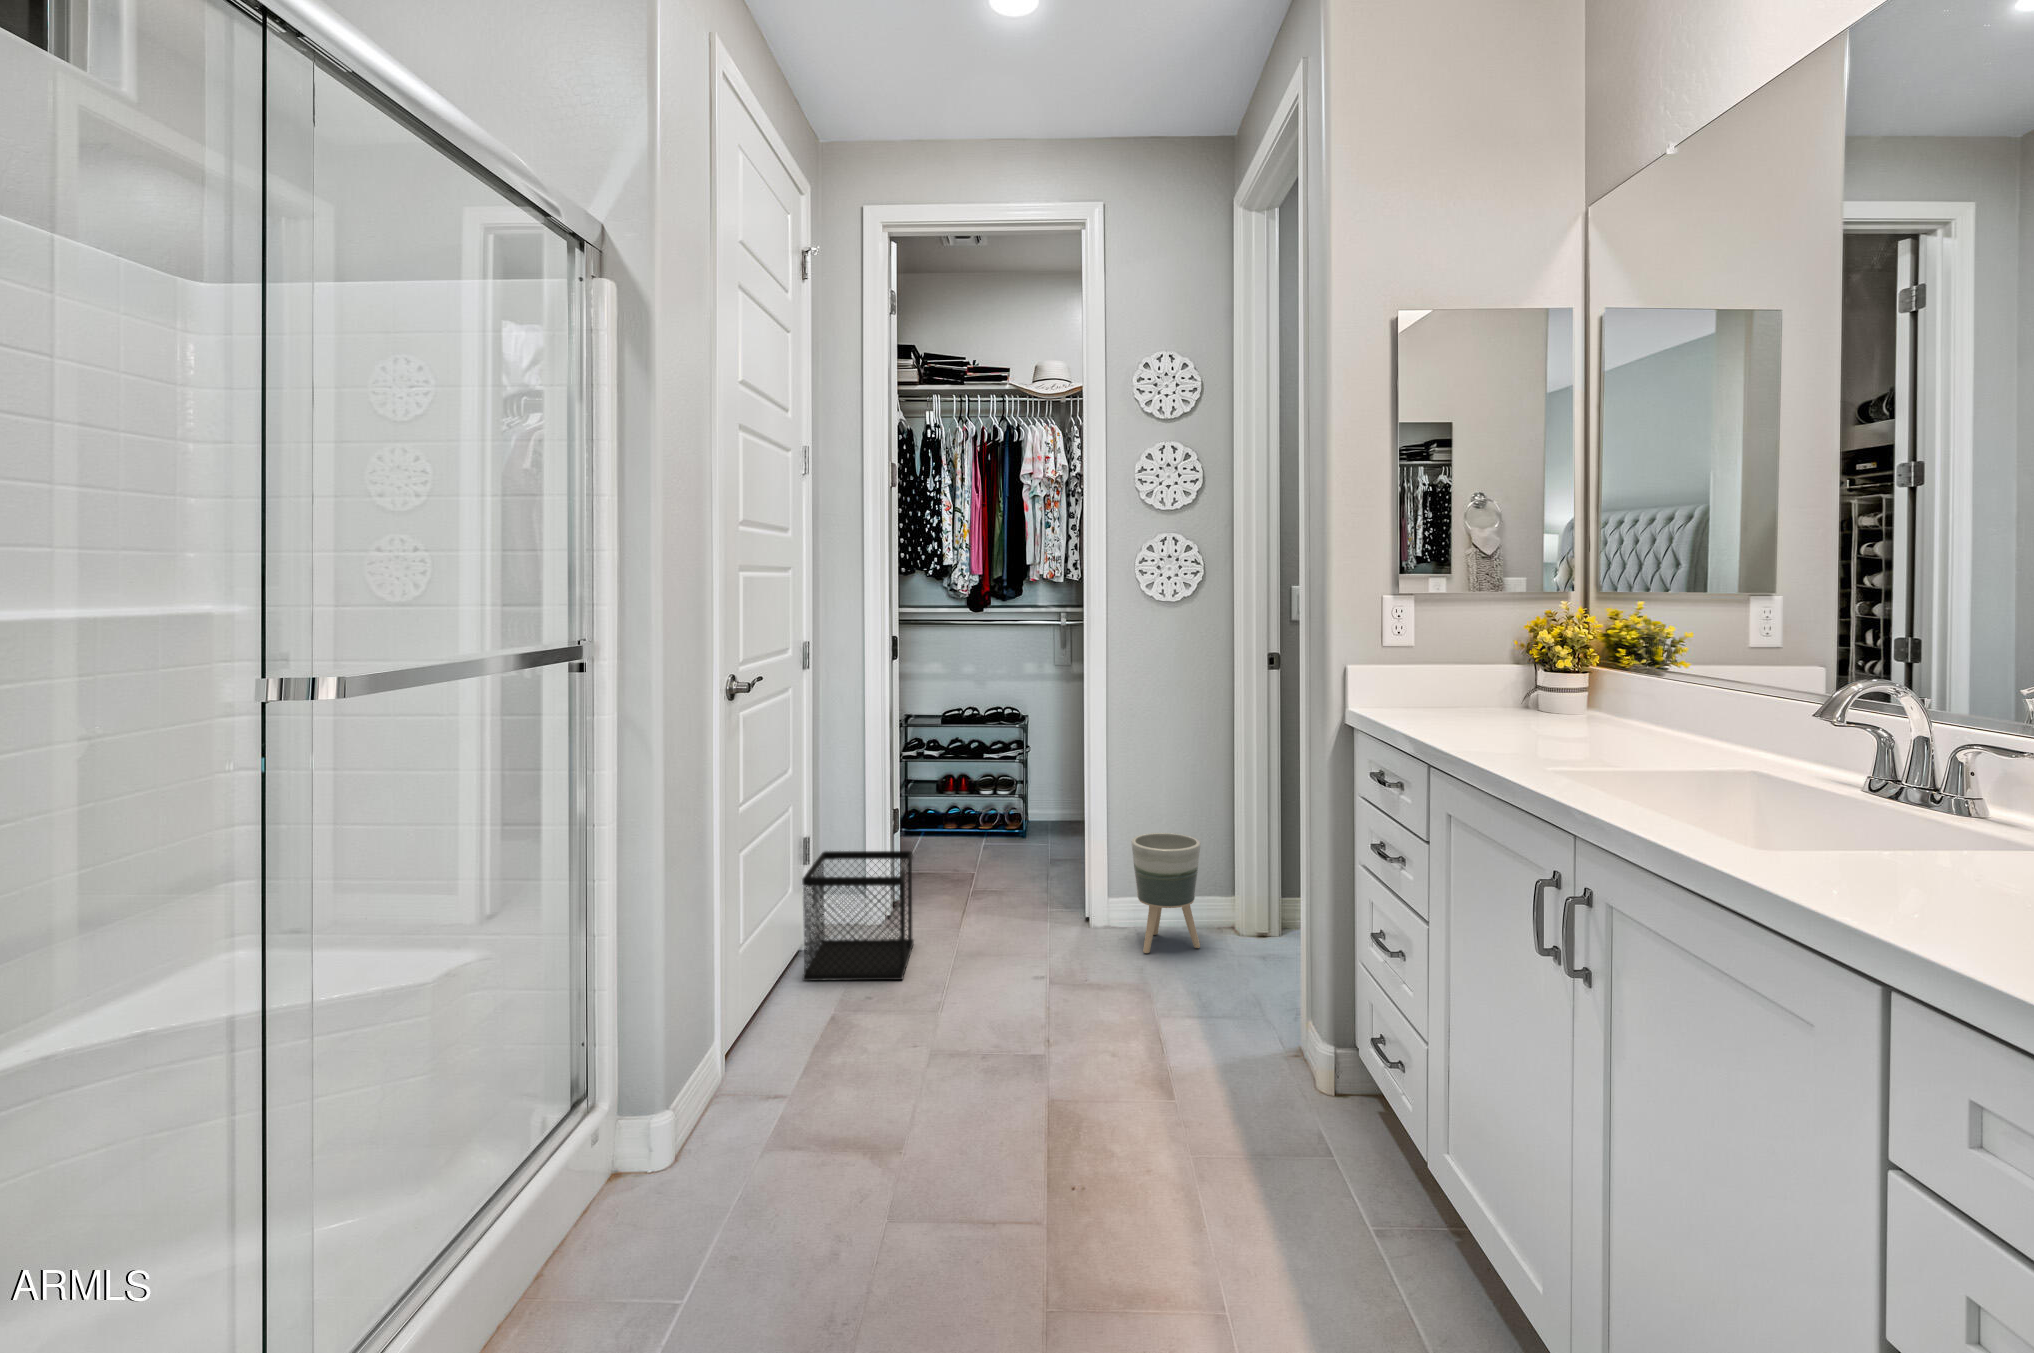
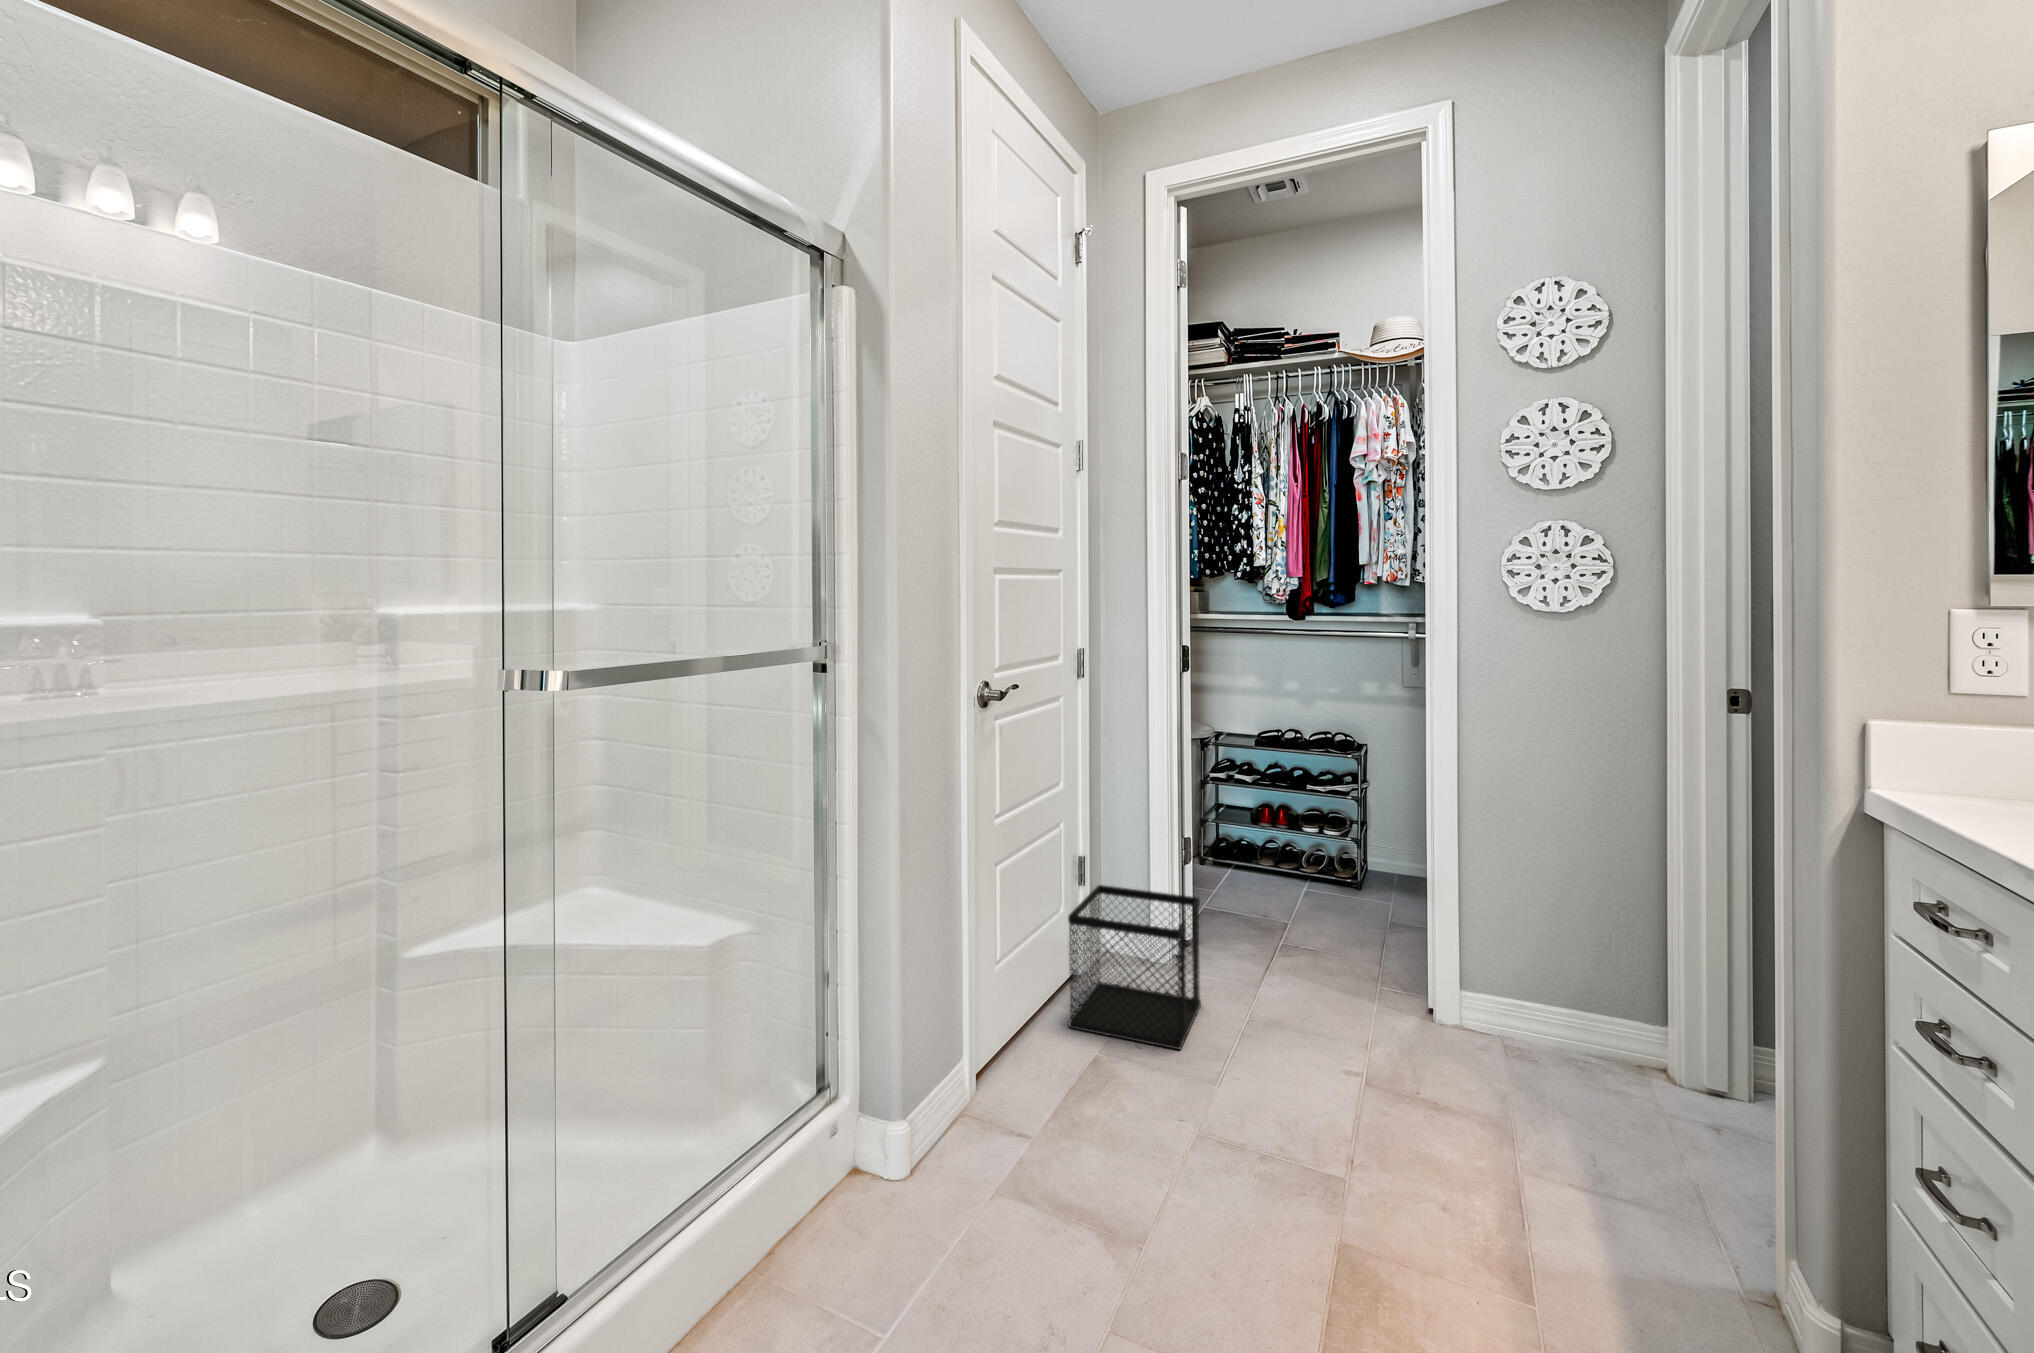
planter: present [1131,833,1200,953] -> none [1494,917,1604,1085]

